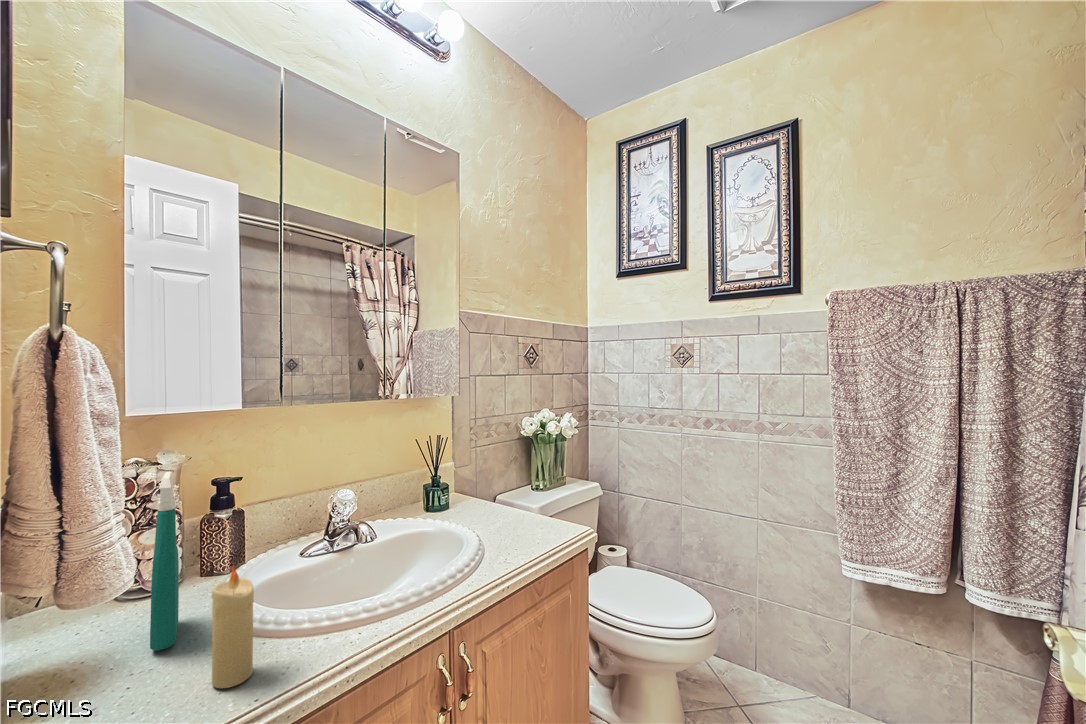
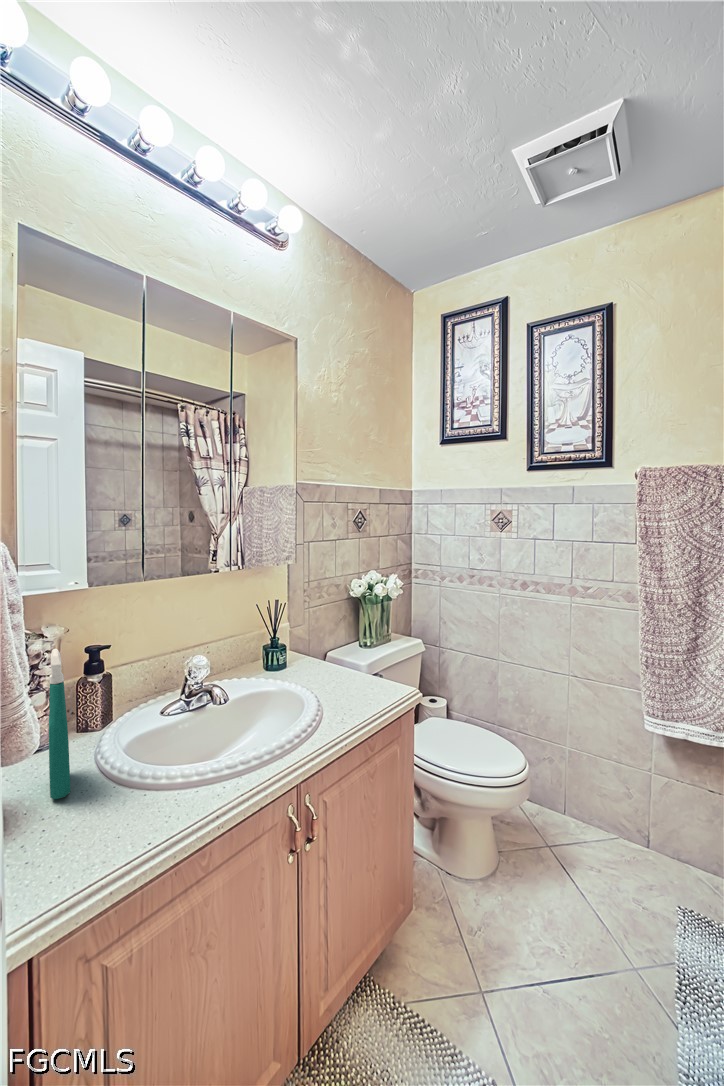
candle: present [212,565,254,688] -> none [104,731,139,831]

